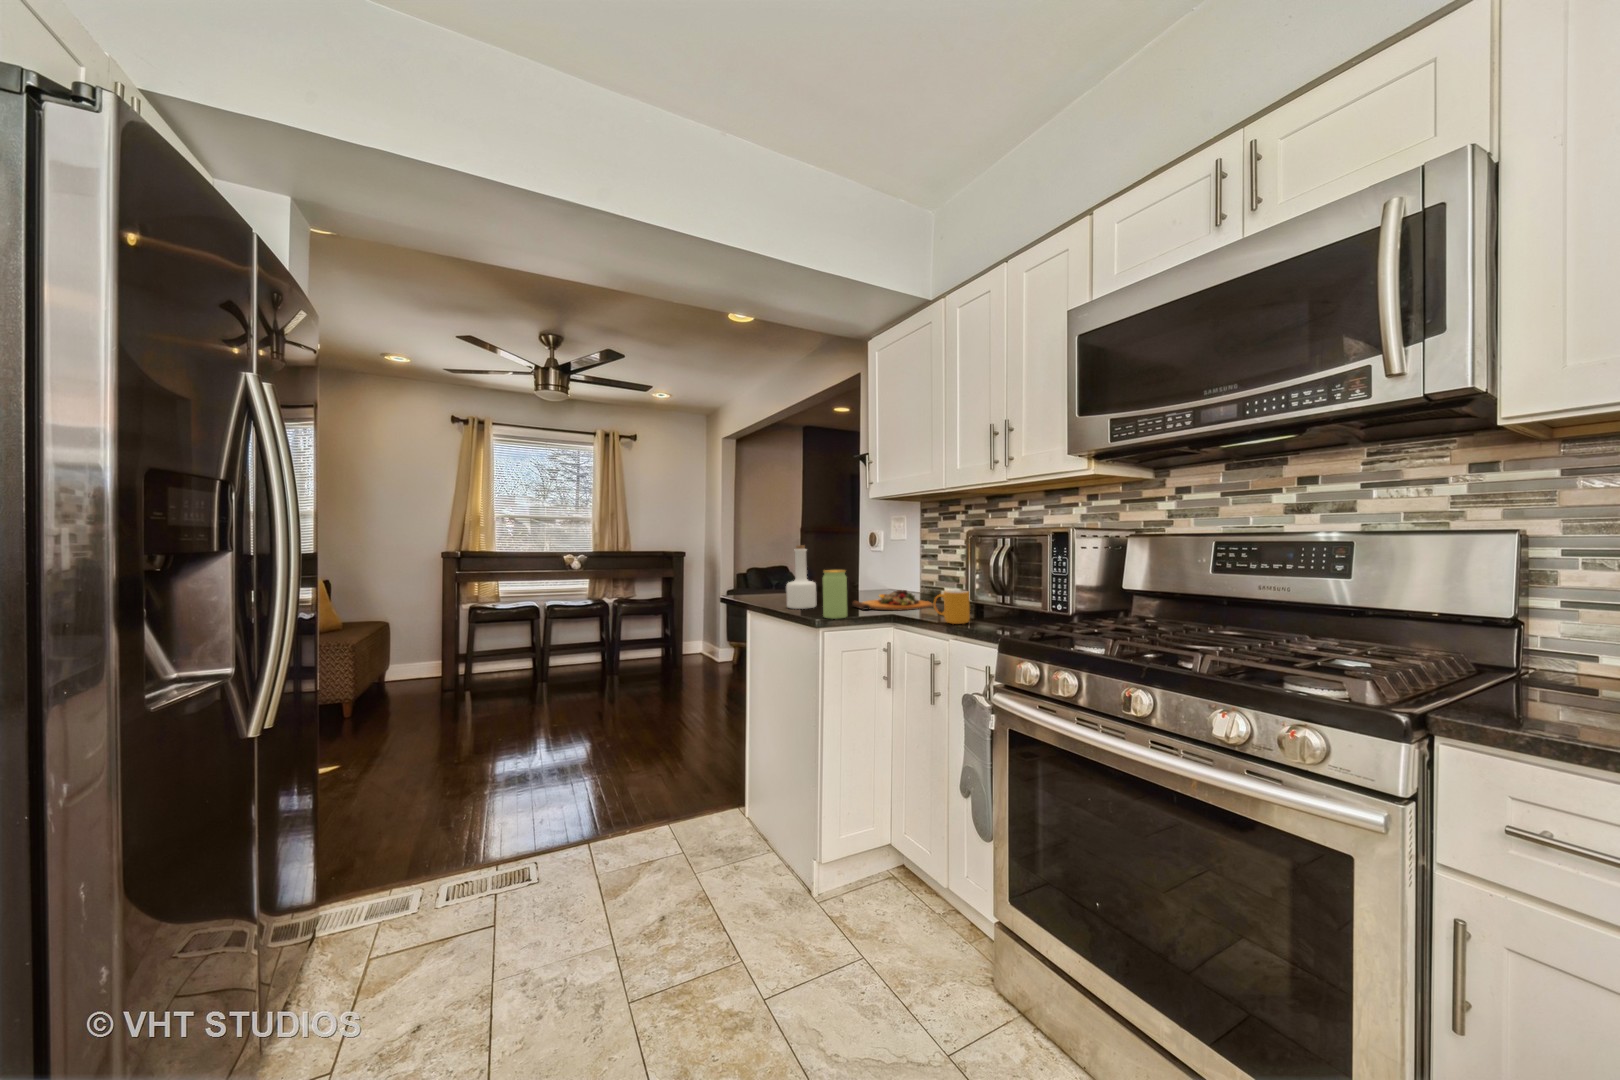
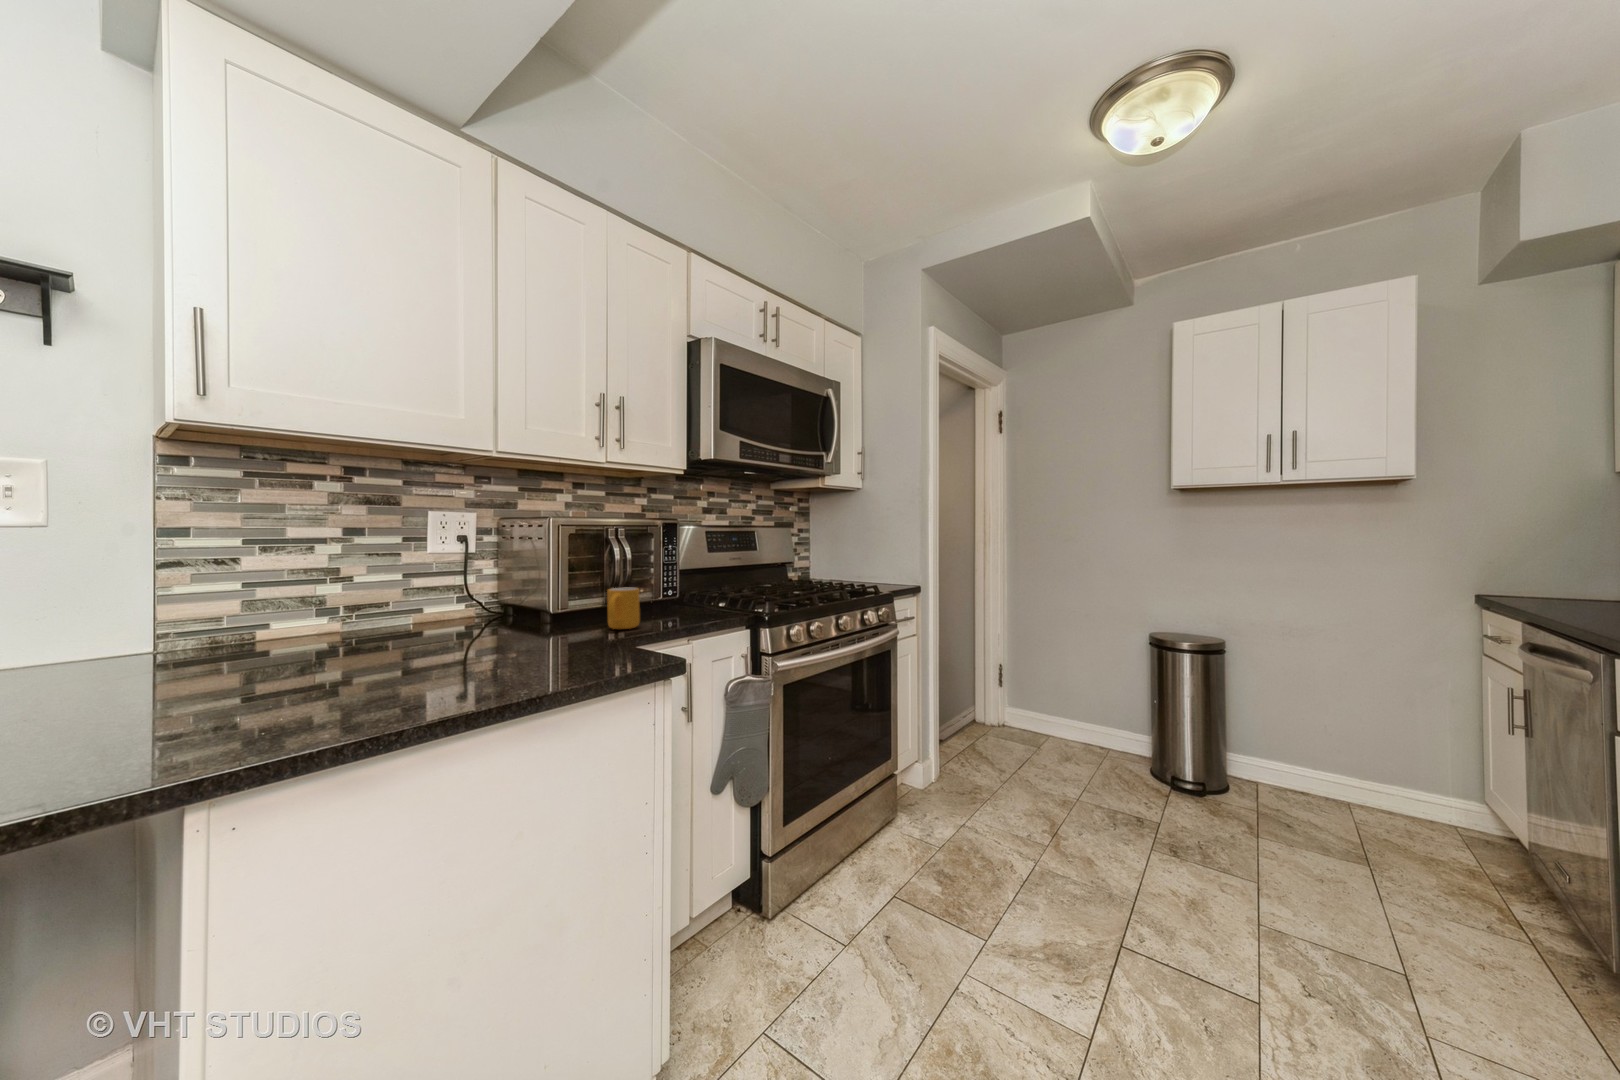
bottle: present [786,545,816,609] -> none [98,527,247,749]
jar: present [823,570,847,619] -> none [469,578,527,682]
cutting board: present [852,590,933,610] -> none [256,623,450,680]

